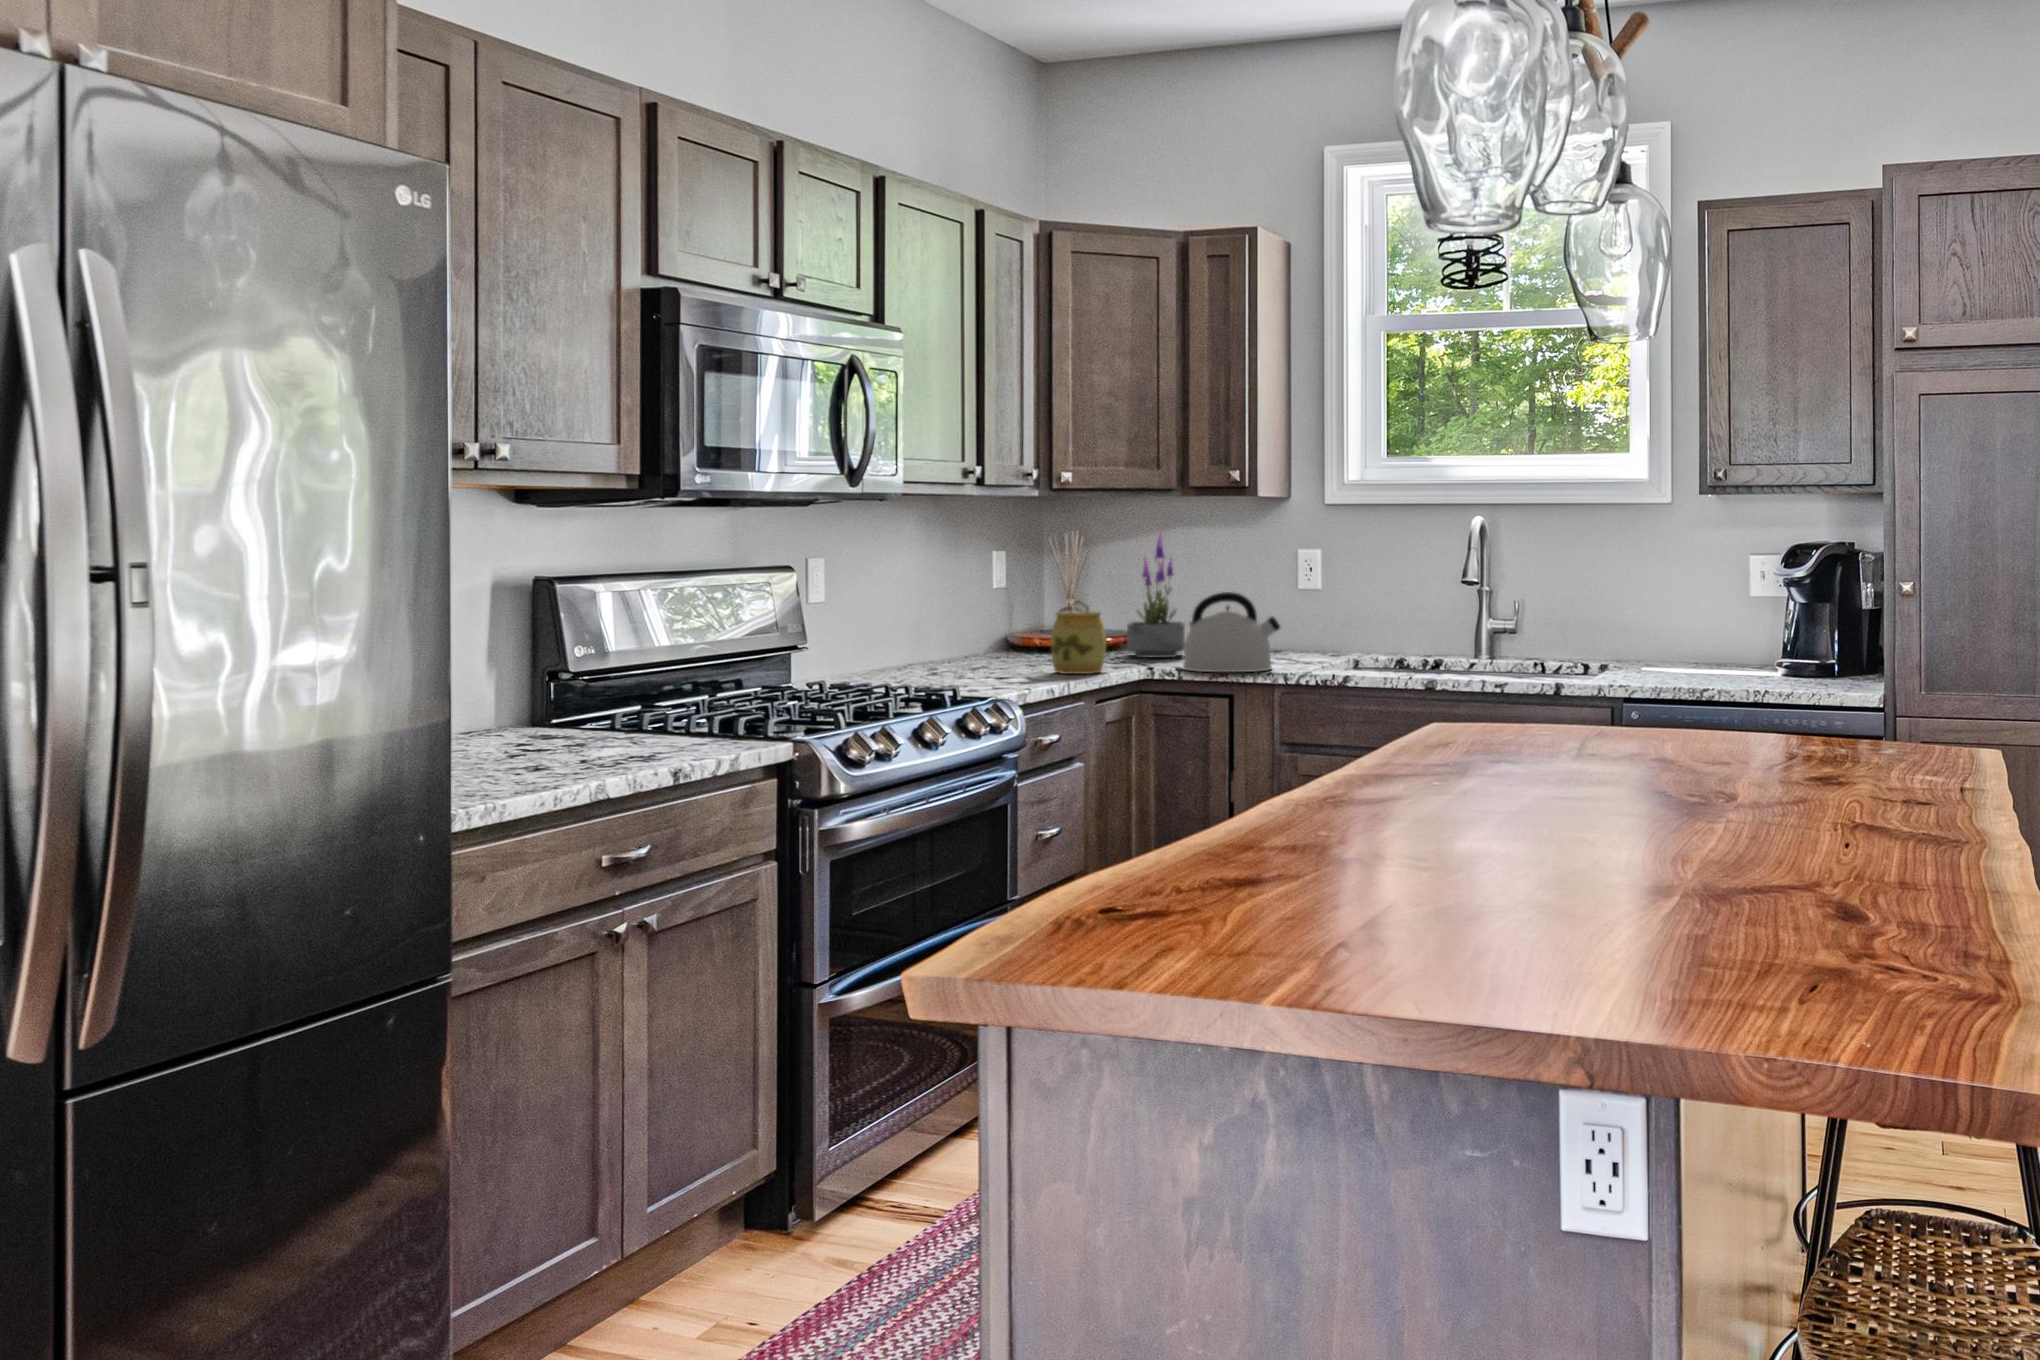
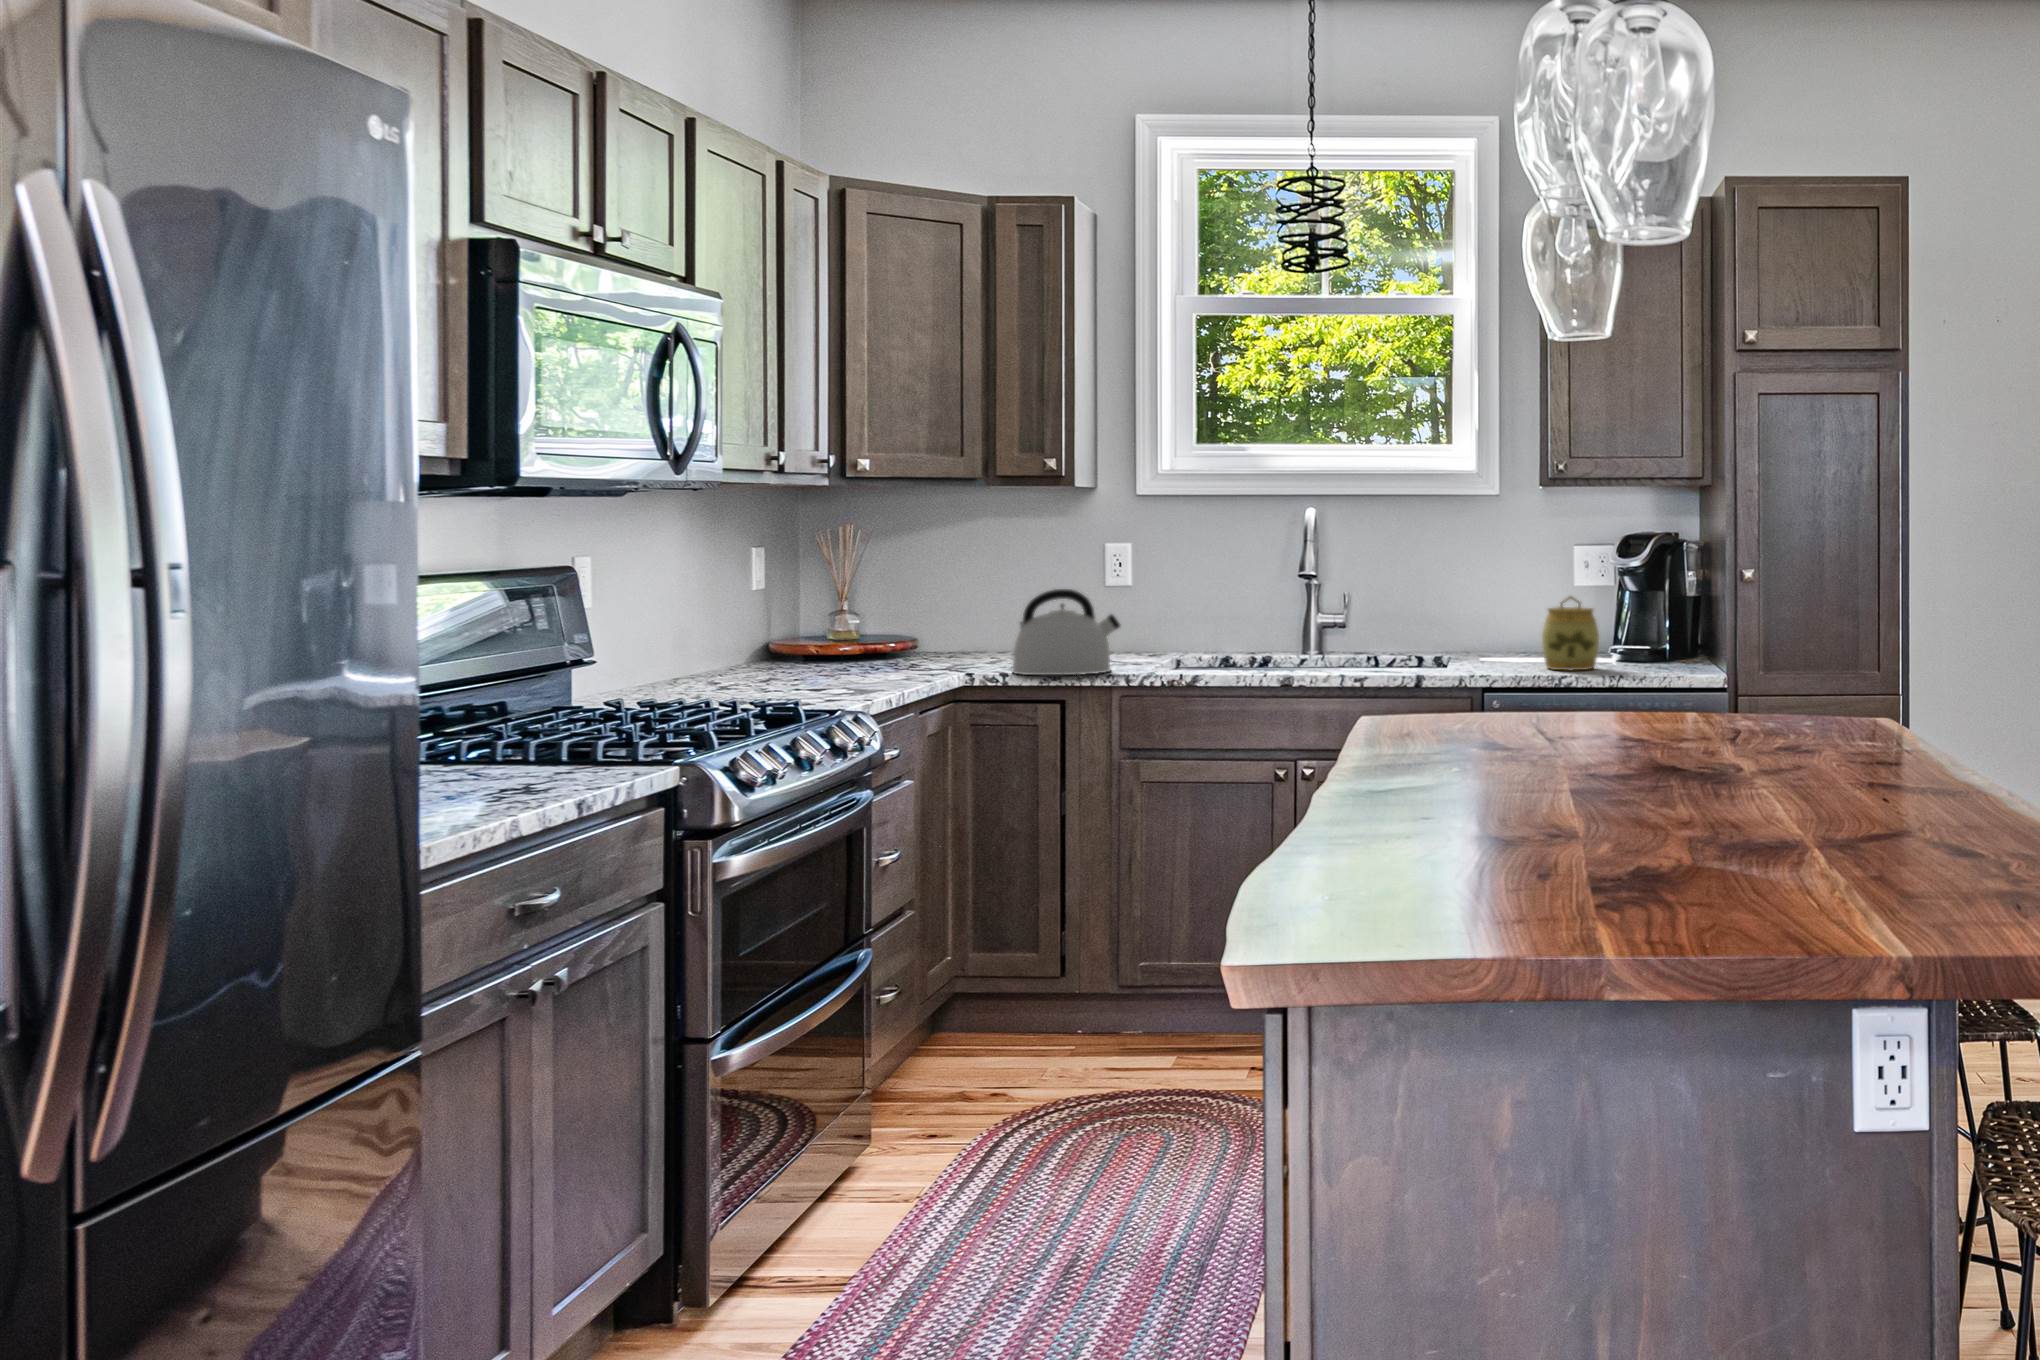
potted plant: present [1127,531,1186,658] -> none [926,520,996,662]
jar: present [1050,600,1106,674] -> present [1542,596,1599,670]

